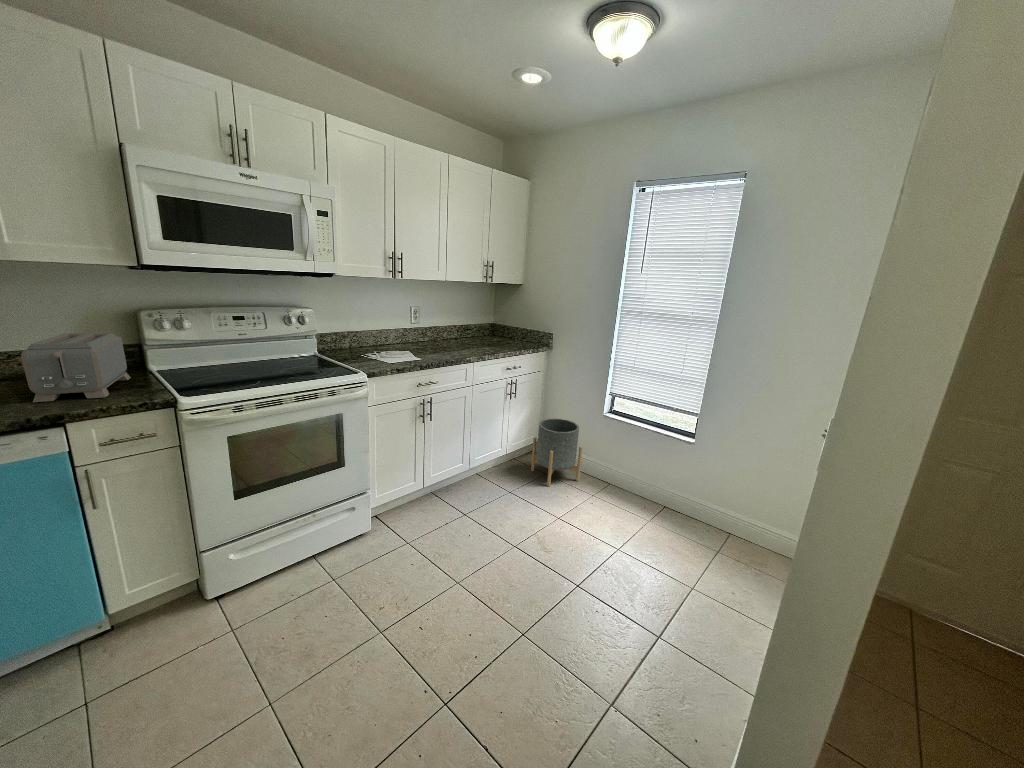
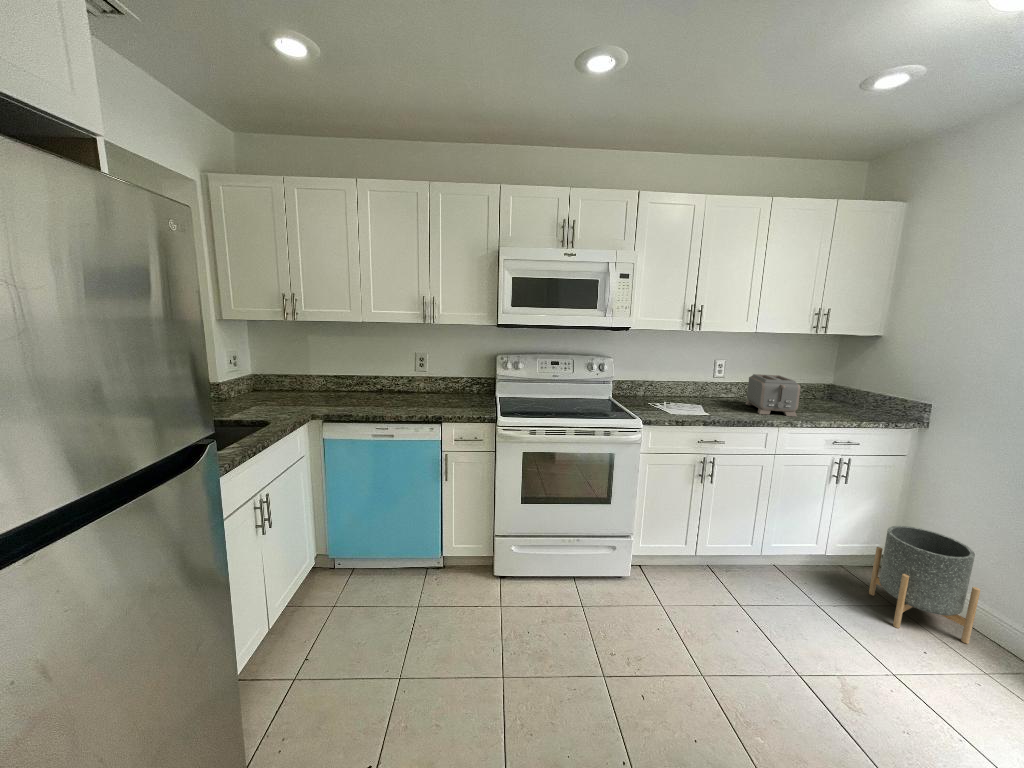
toaster: present [21,333,131,402] -> present [746,374,800,416]

